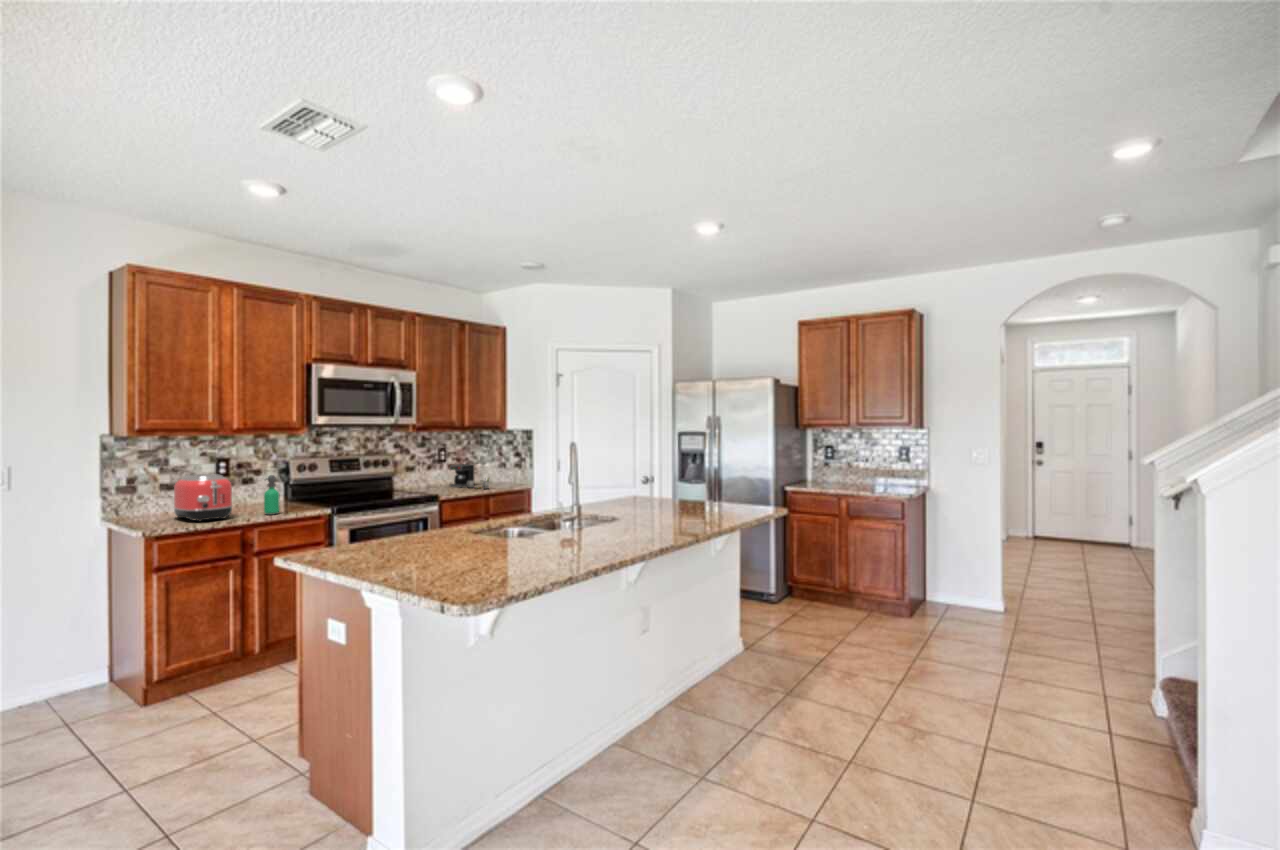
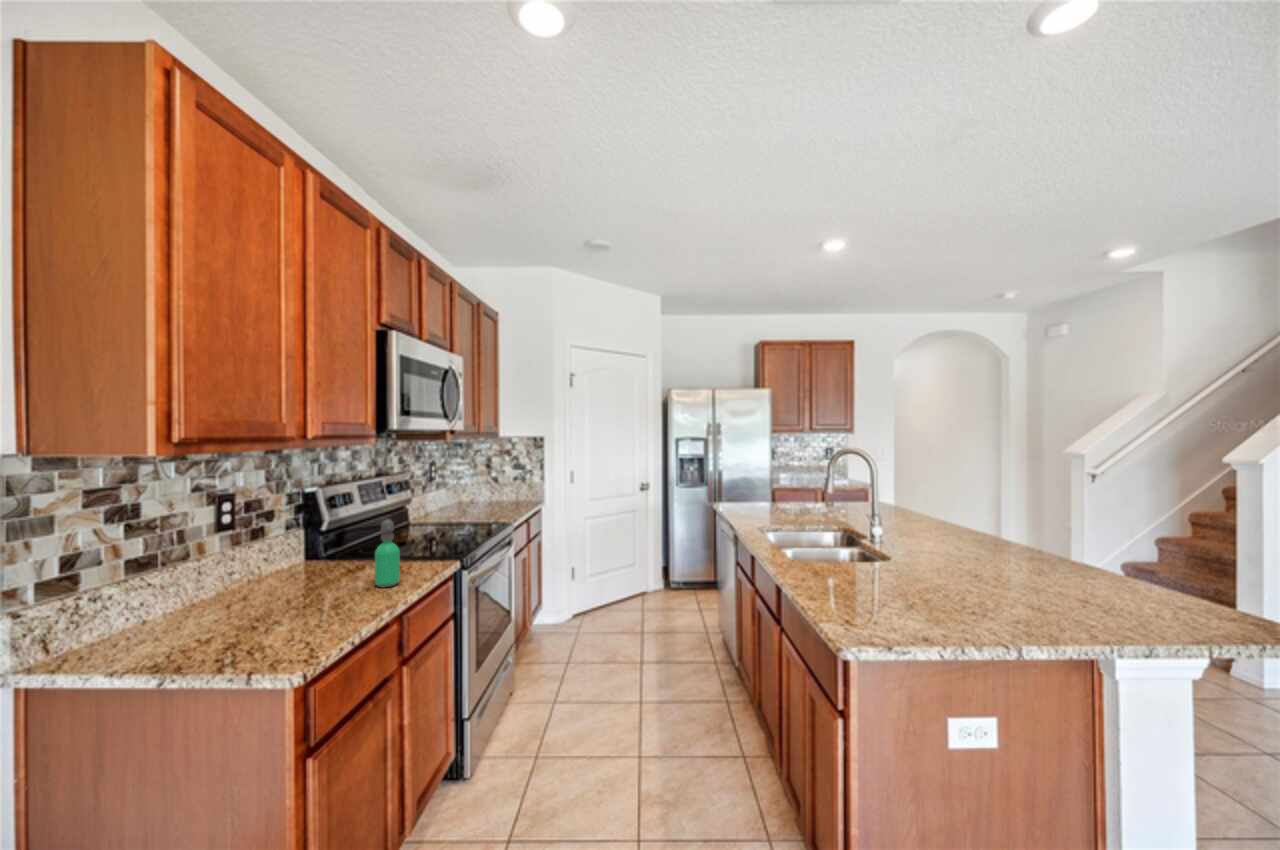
coffee maker: present [450,464,489,489] -> none [464,479,522,510]
toaster: present [174,474,232,521] -> none [223,529,355,625]

